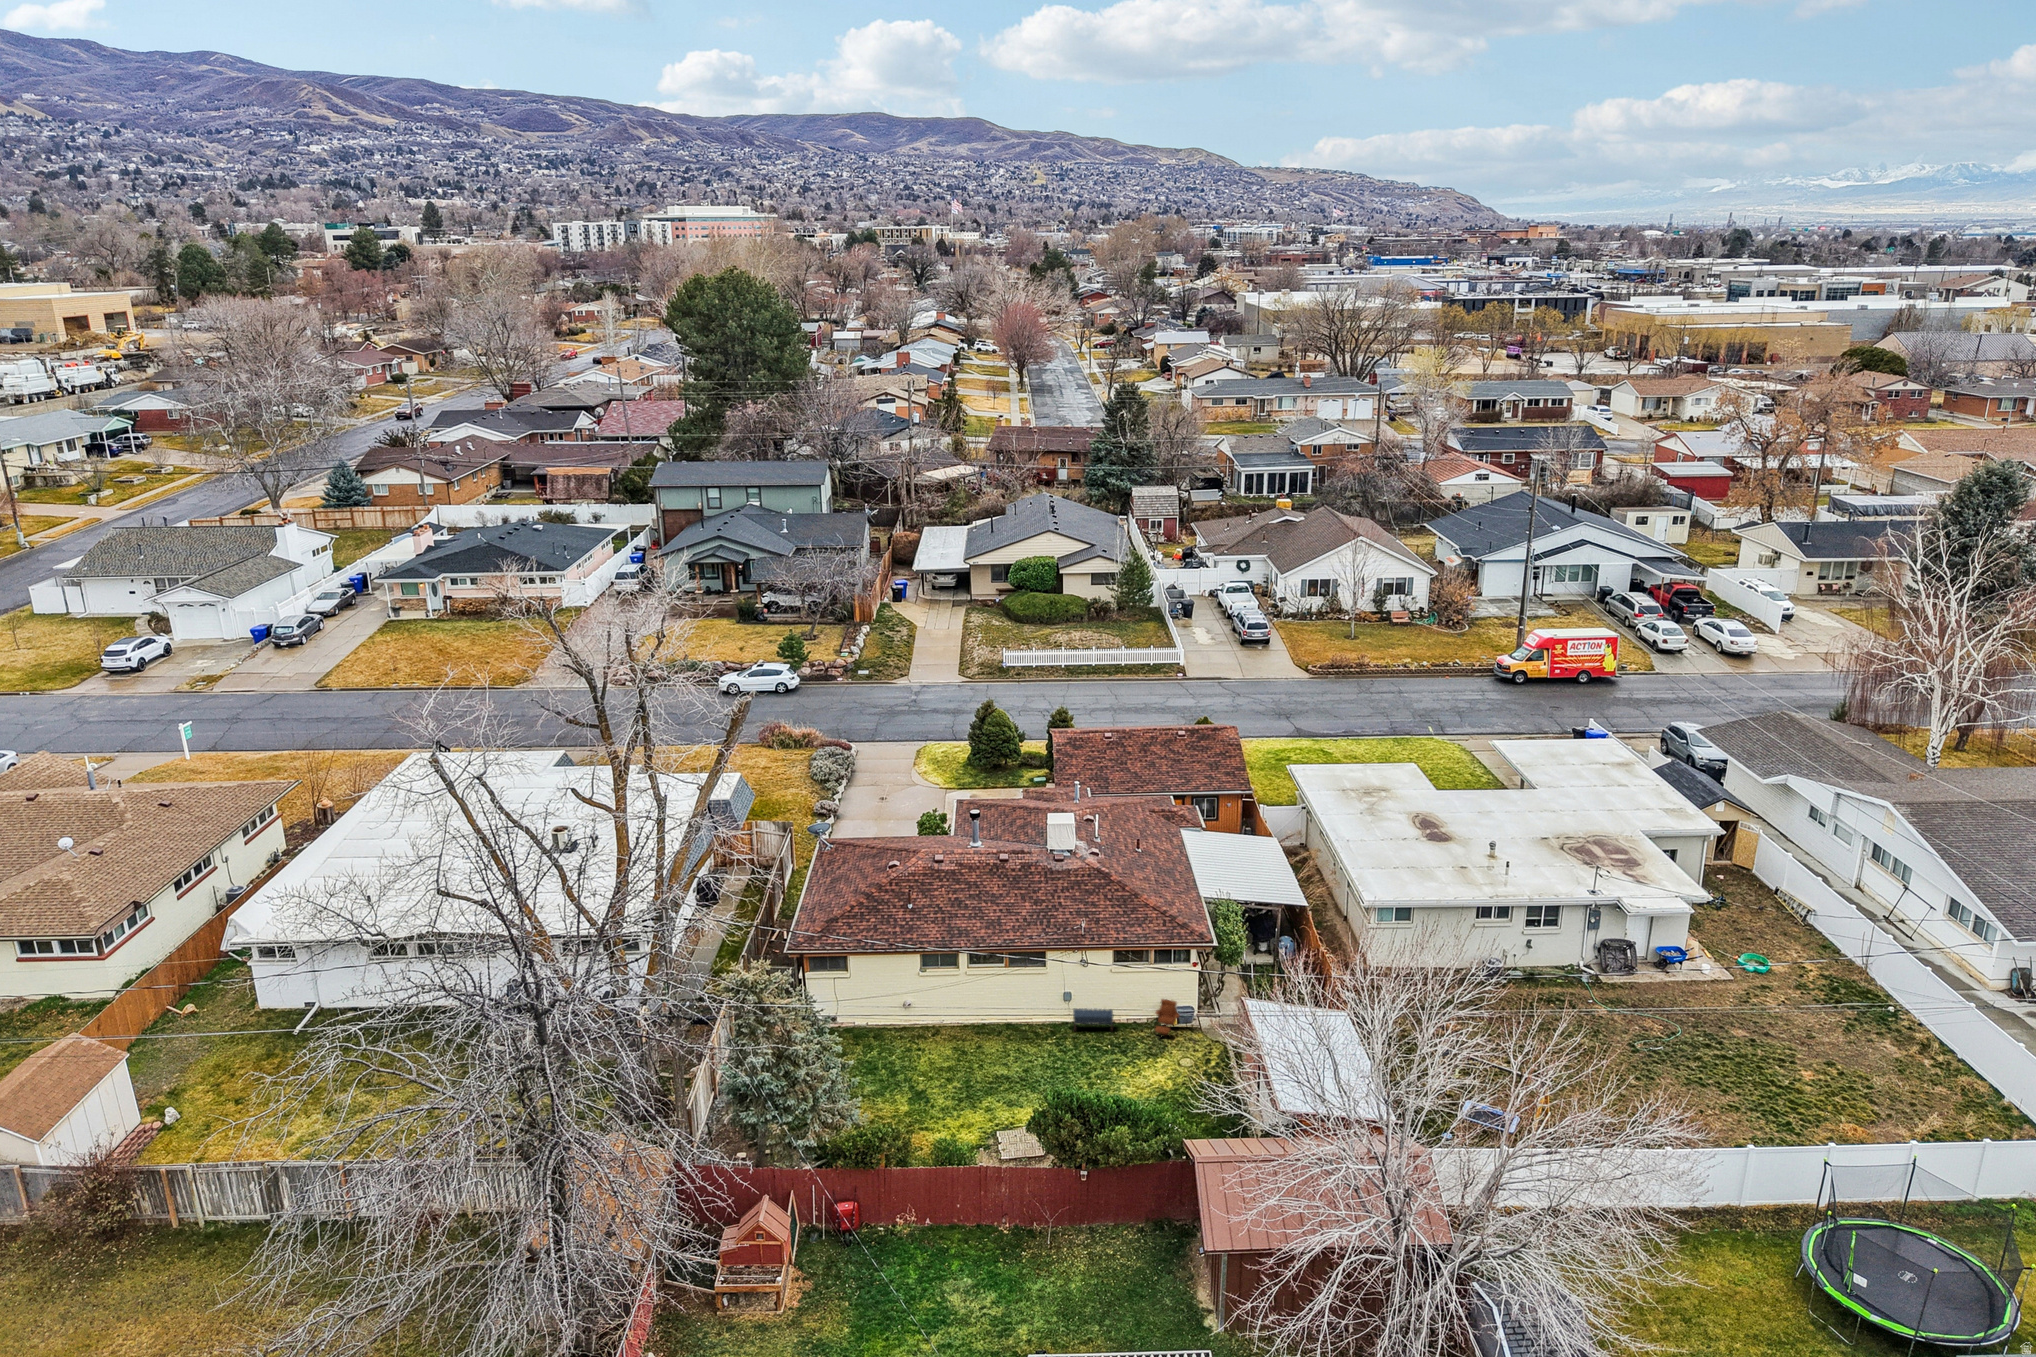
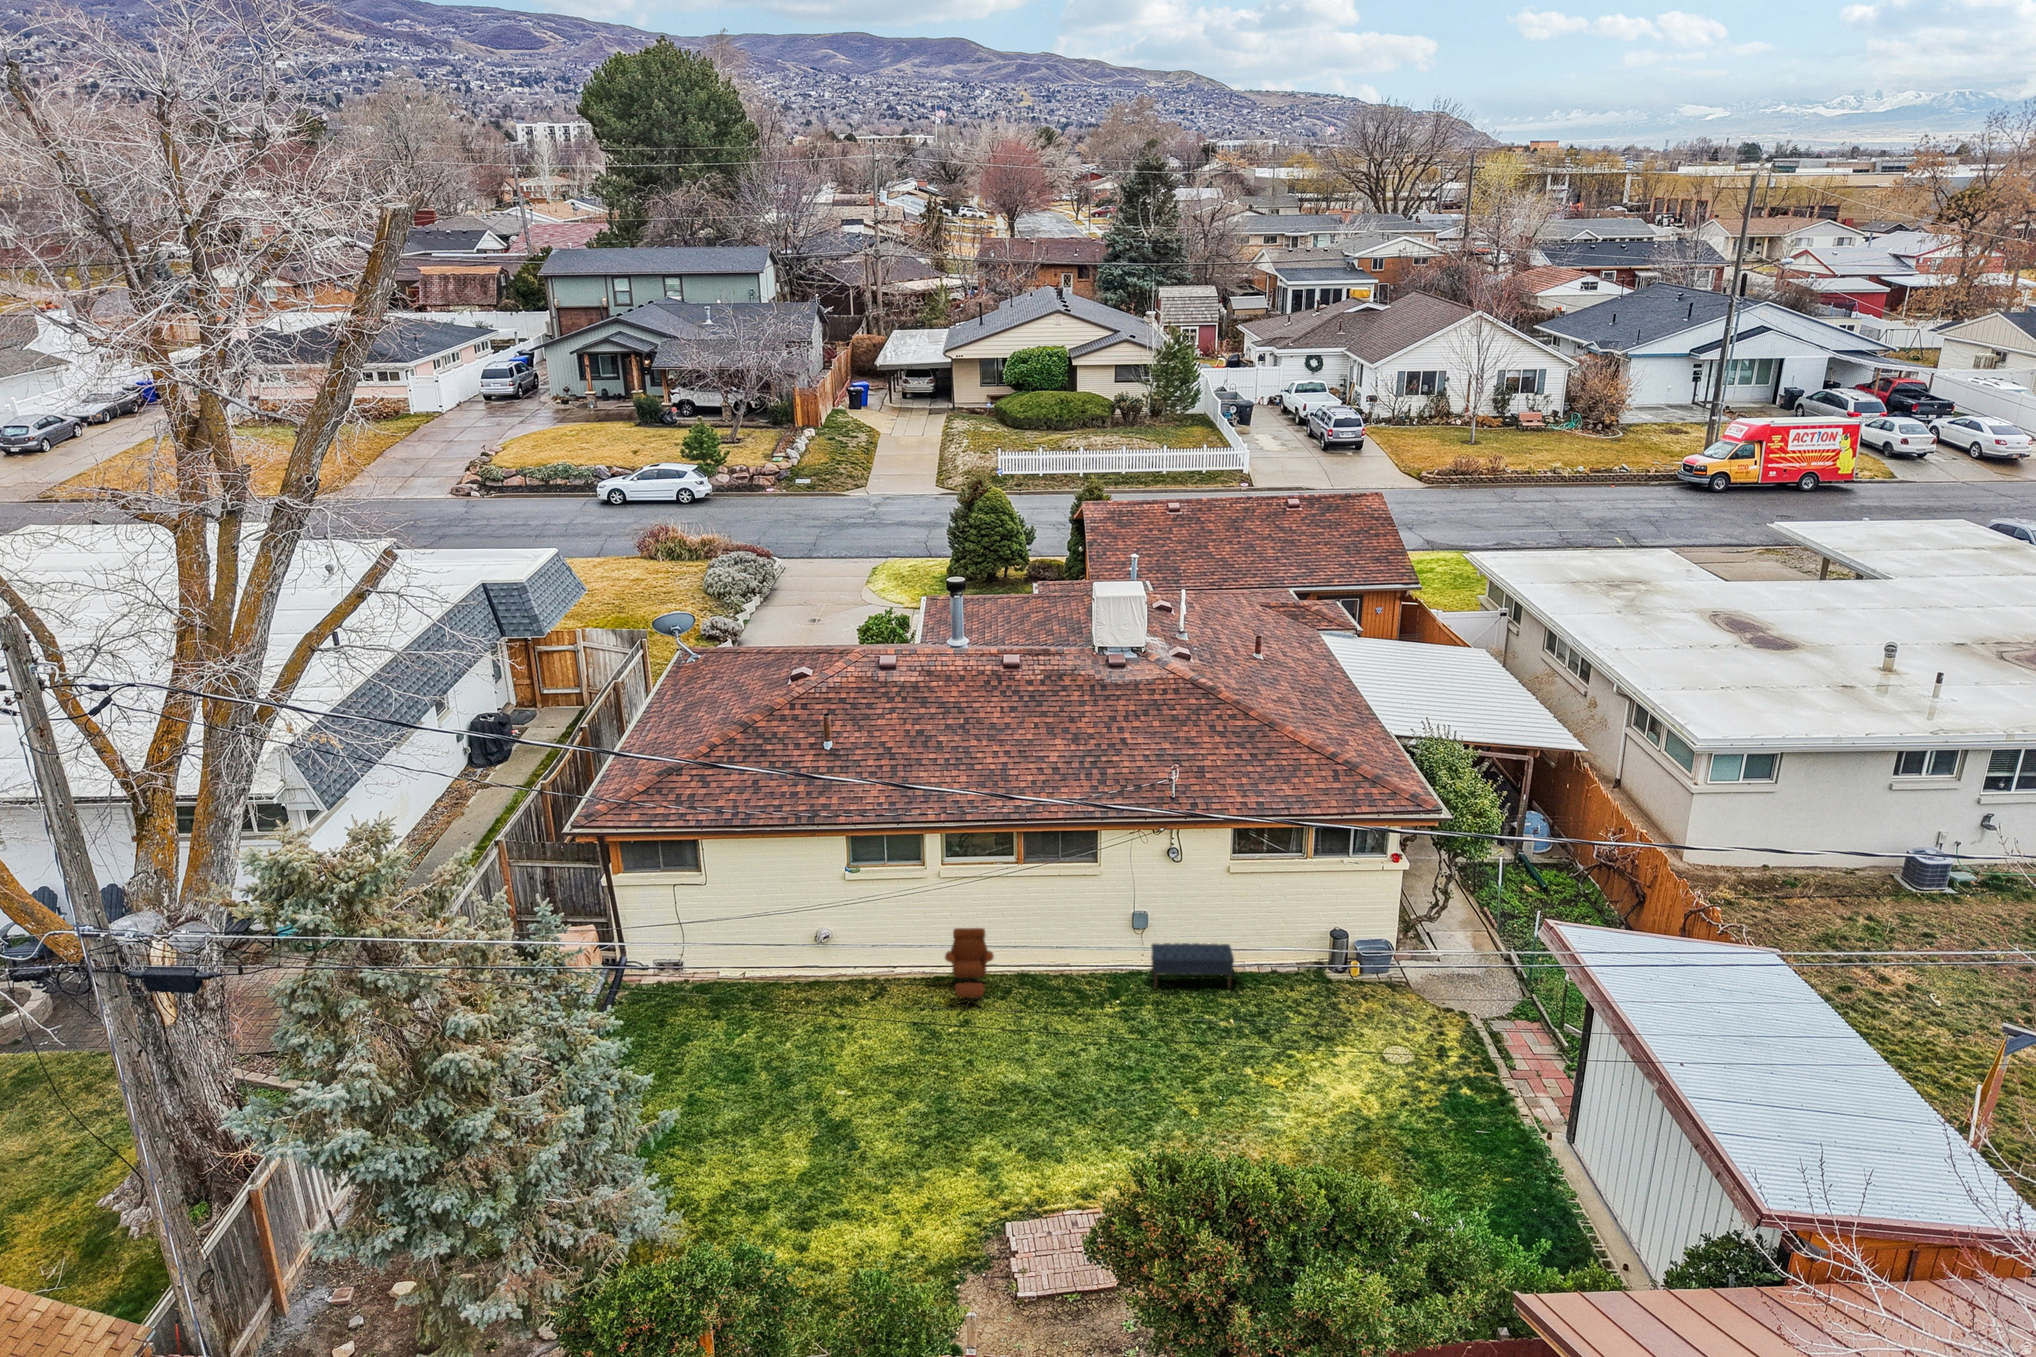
lounge chair: present [1155,999,1179,1037] -> present [945,928,994,1011]

